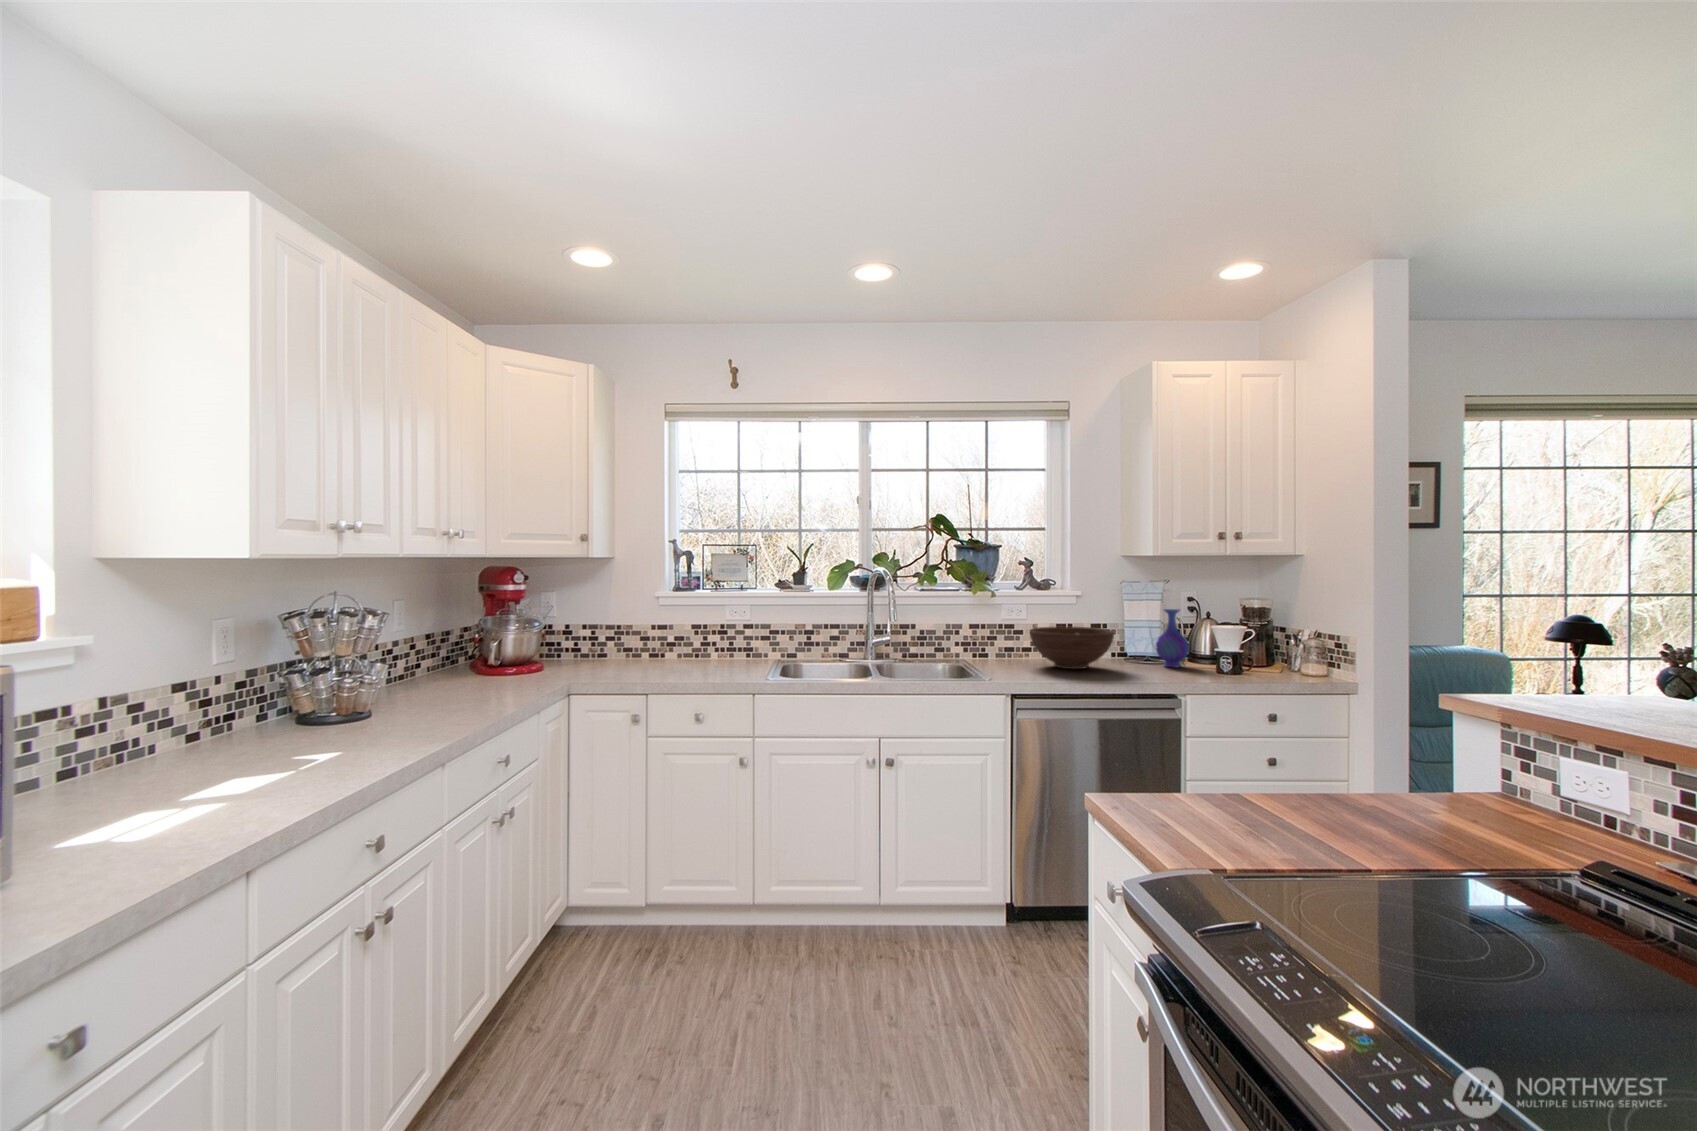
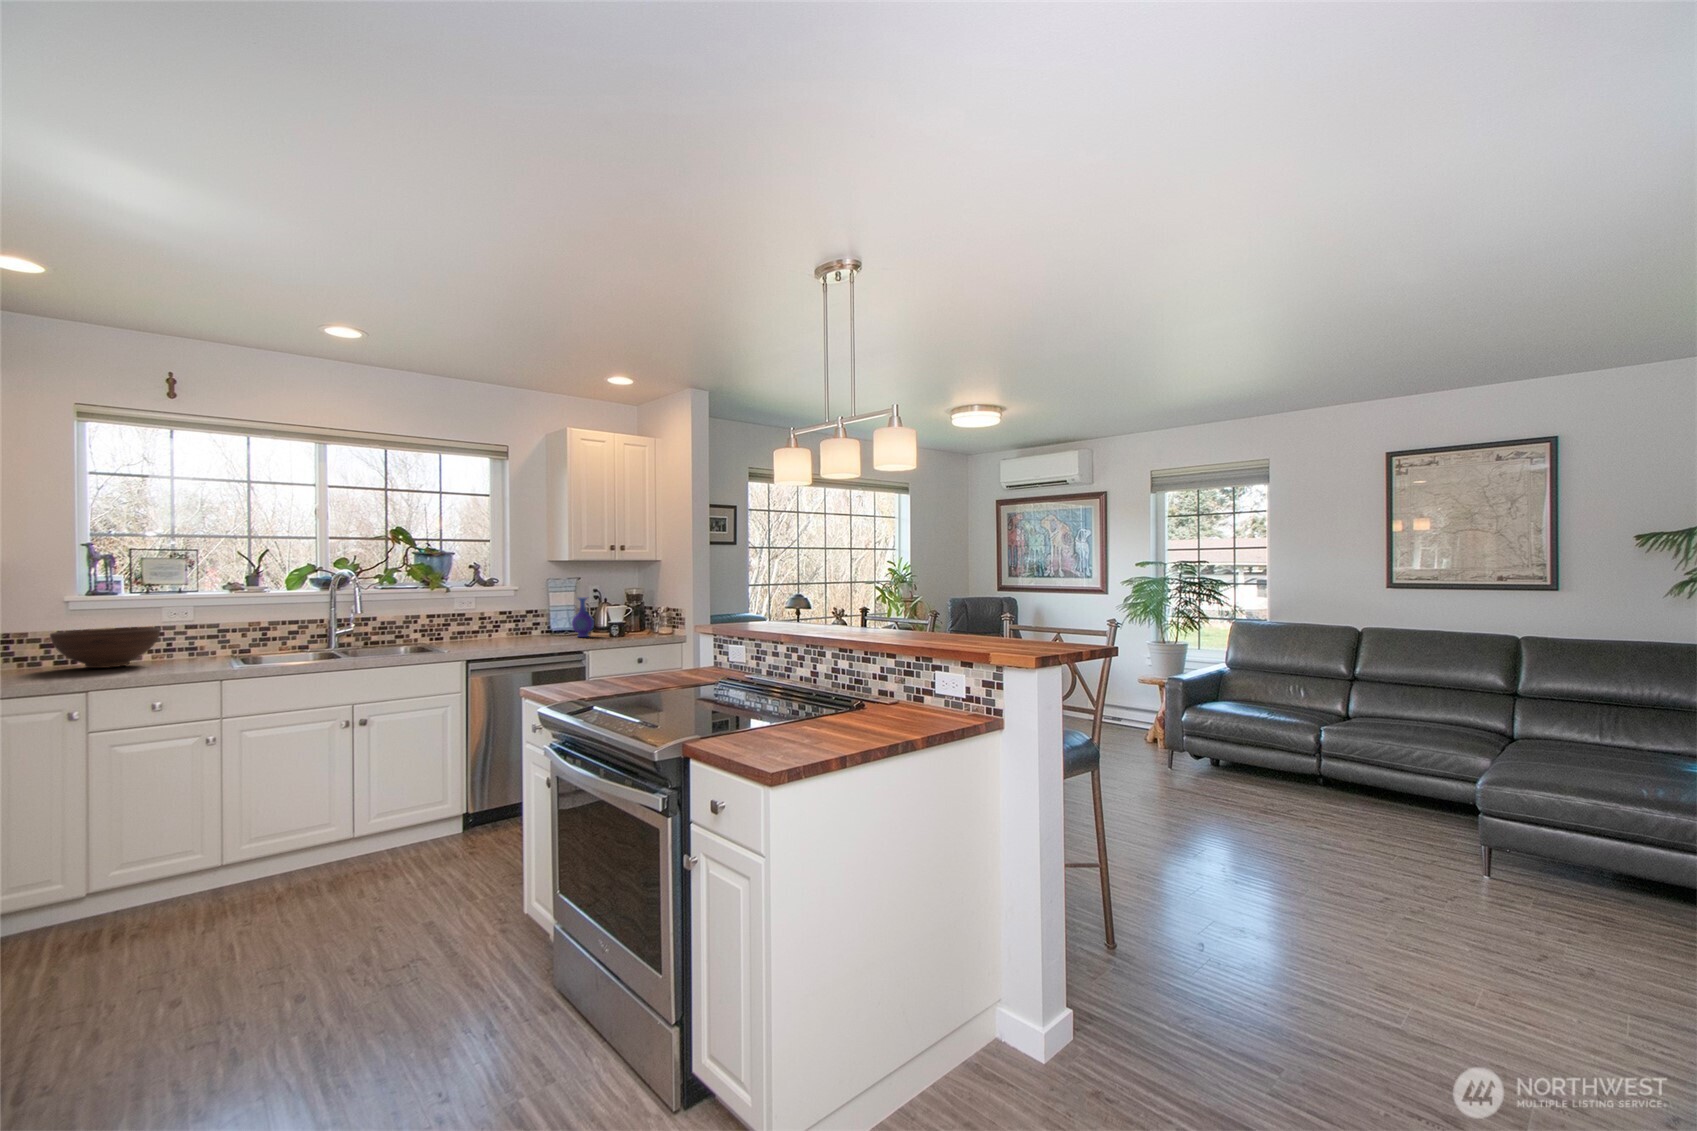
fruit bowl: present [1029,627,1114,669] -> present [50,627,161,668]

